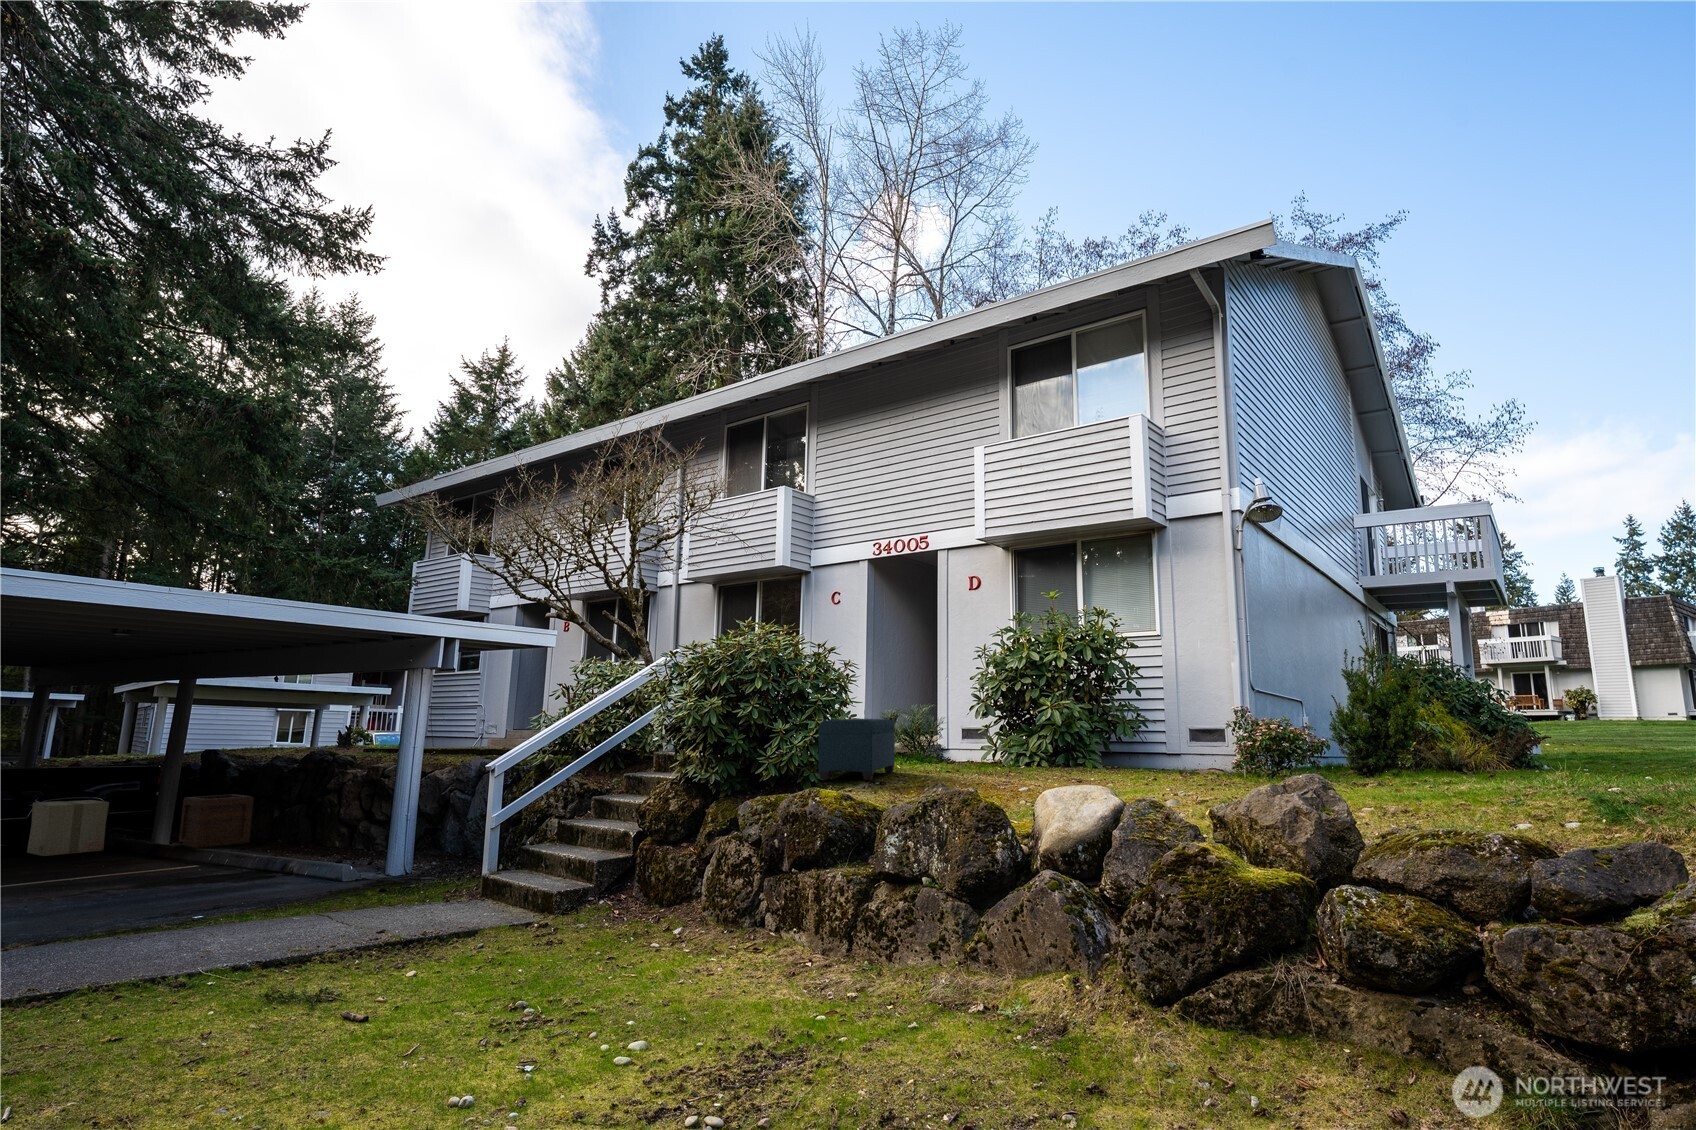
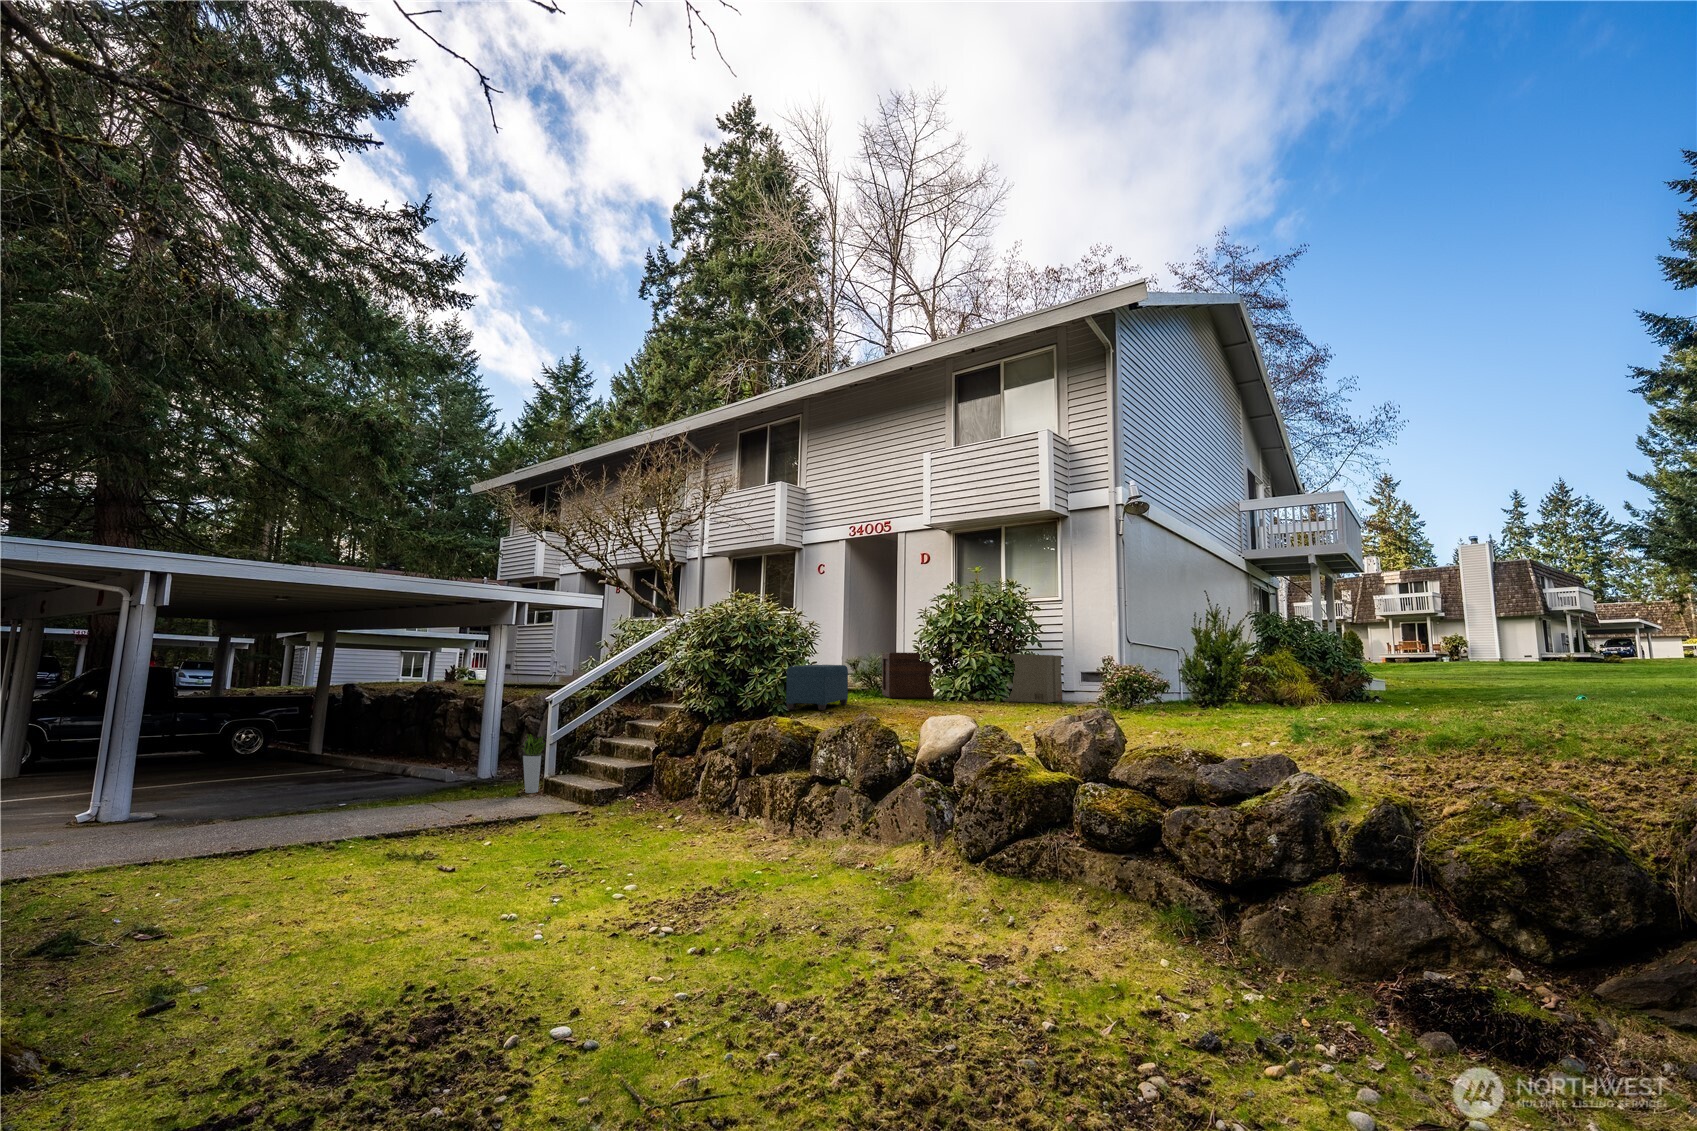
wooden crate: present [179,794,254,848] -> present [882,652,934,698]
cardboard box: present [27,800,109,856] -> present [1003,654,1063,703]
planter: none [448,817,487,901] -> present [522,734,545,793]

